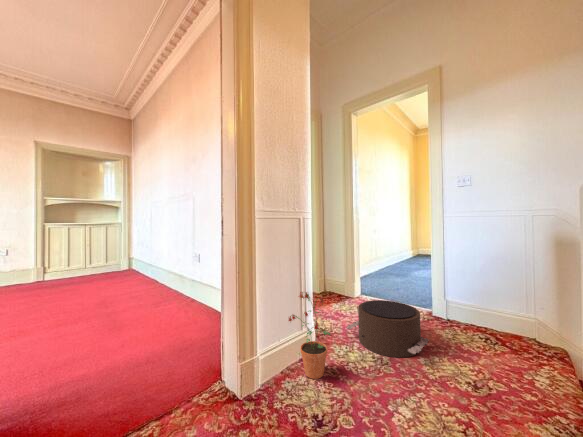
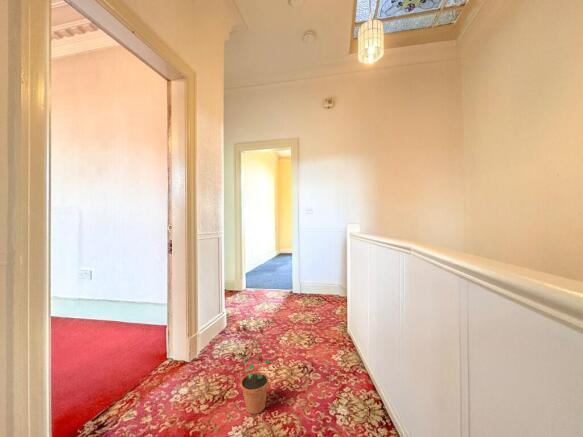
pouf: present [346,300,429,357] -> none [268,310,335,363]

